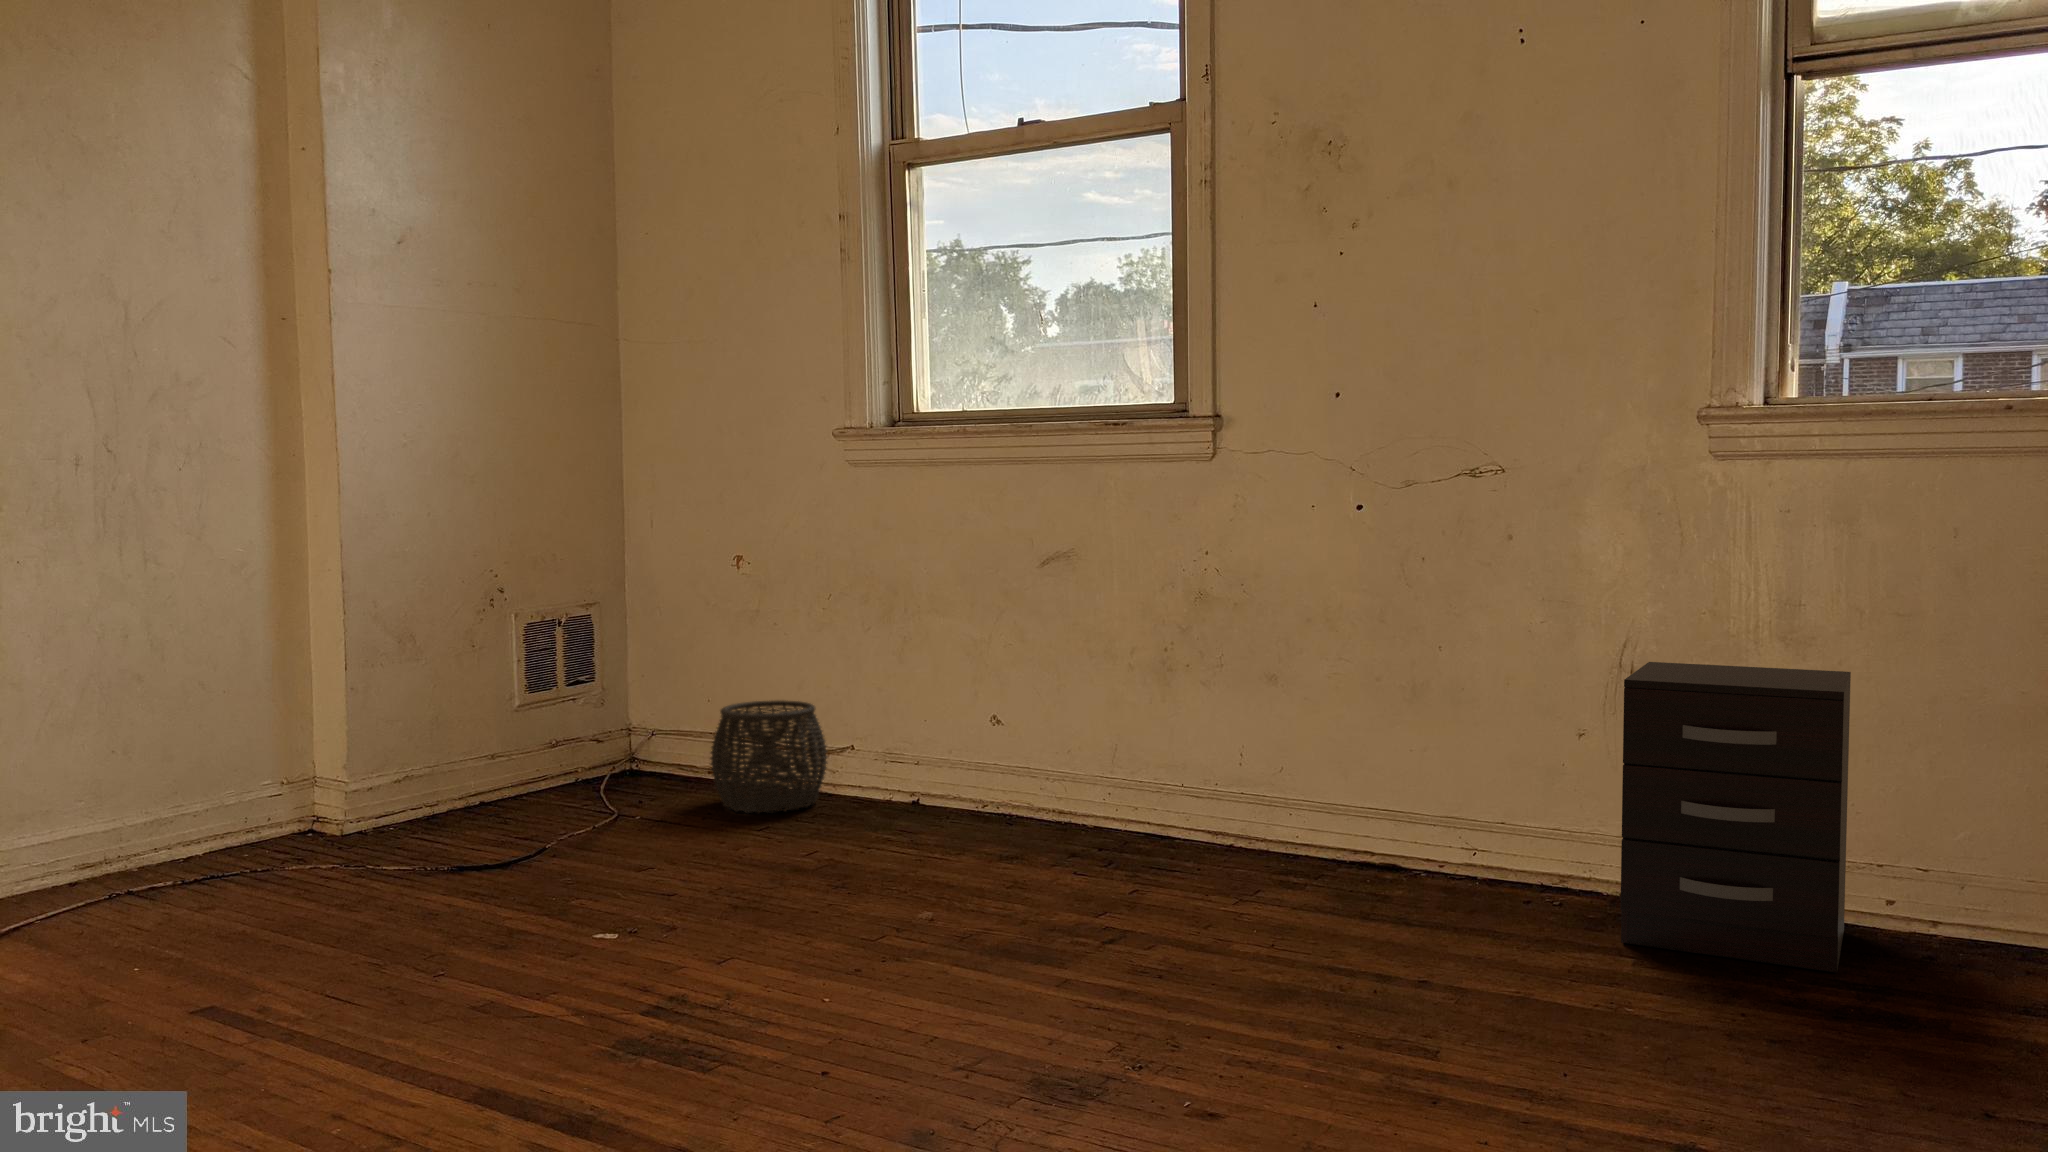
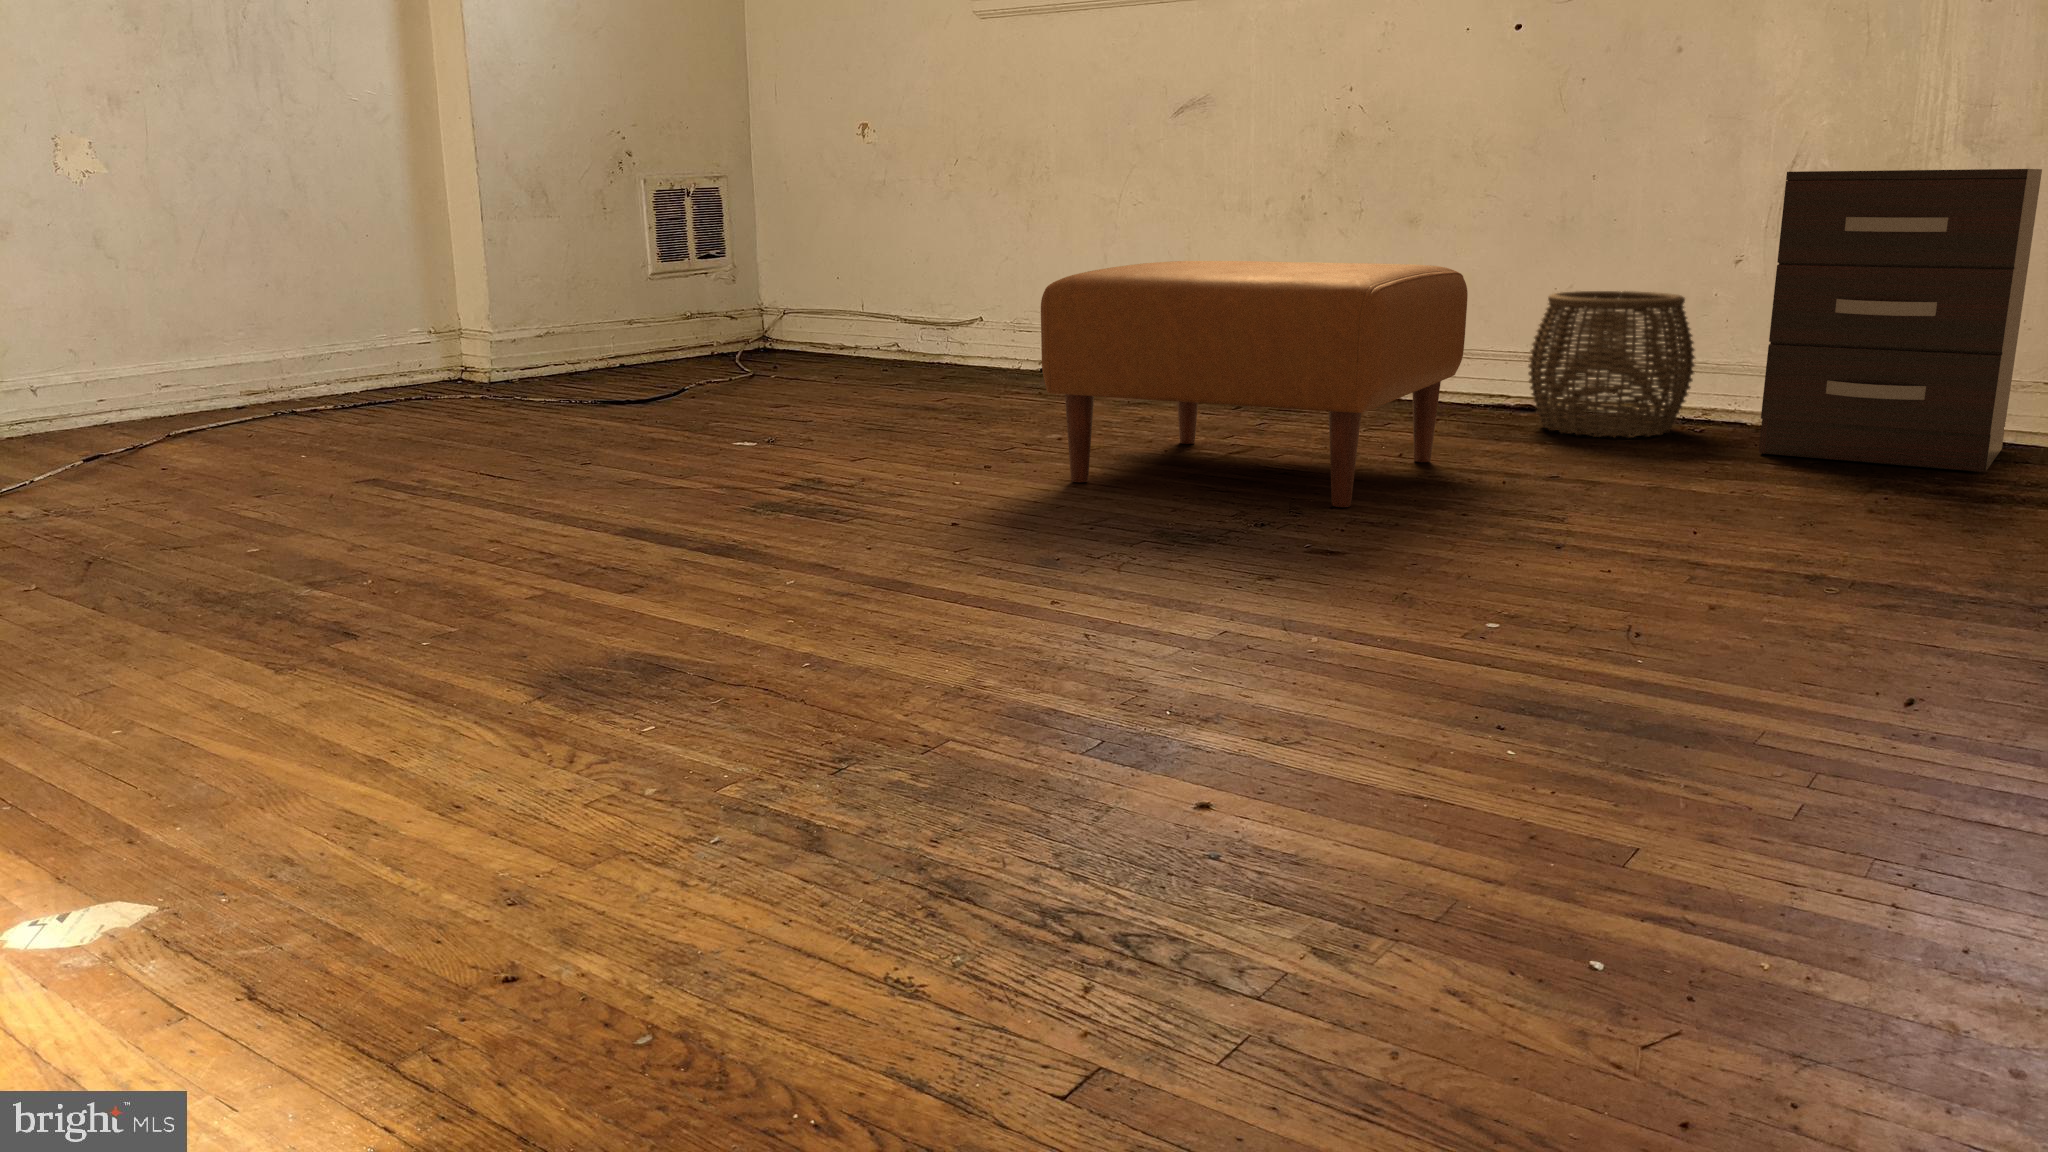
woven basket: present [710,700,827,813] -> present [1528,291,1695,438]
ottoman: none [921,758,1336,1054] -> present [1041,261,1468,507]

